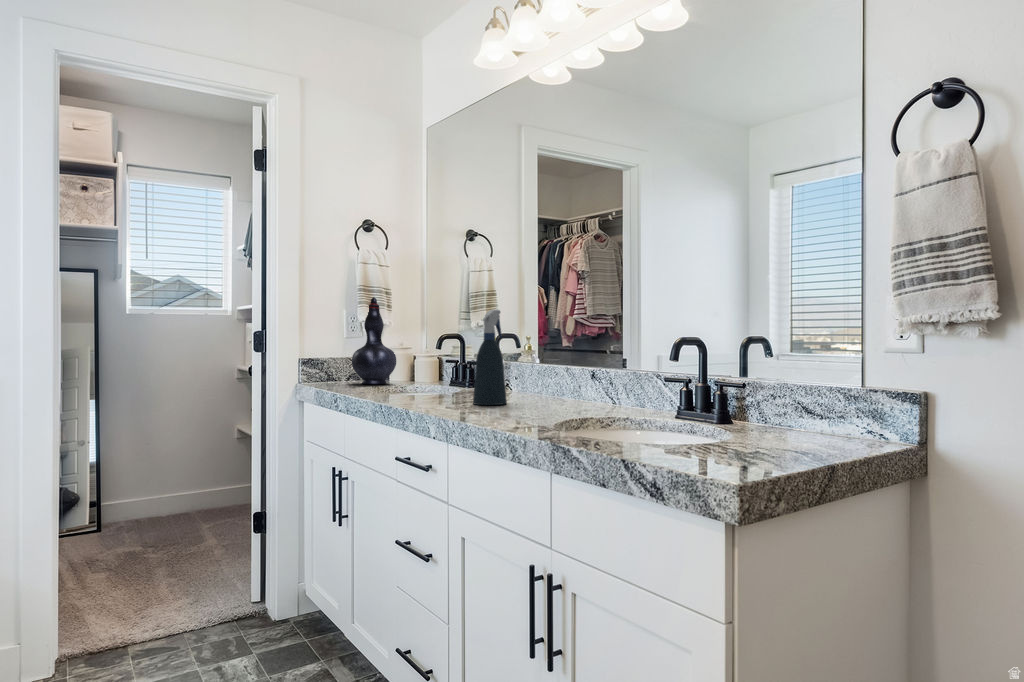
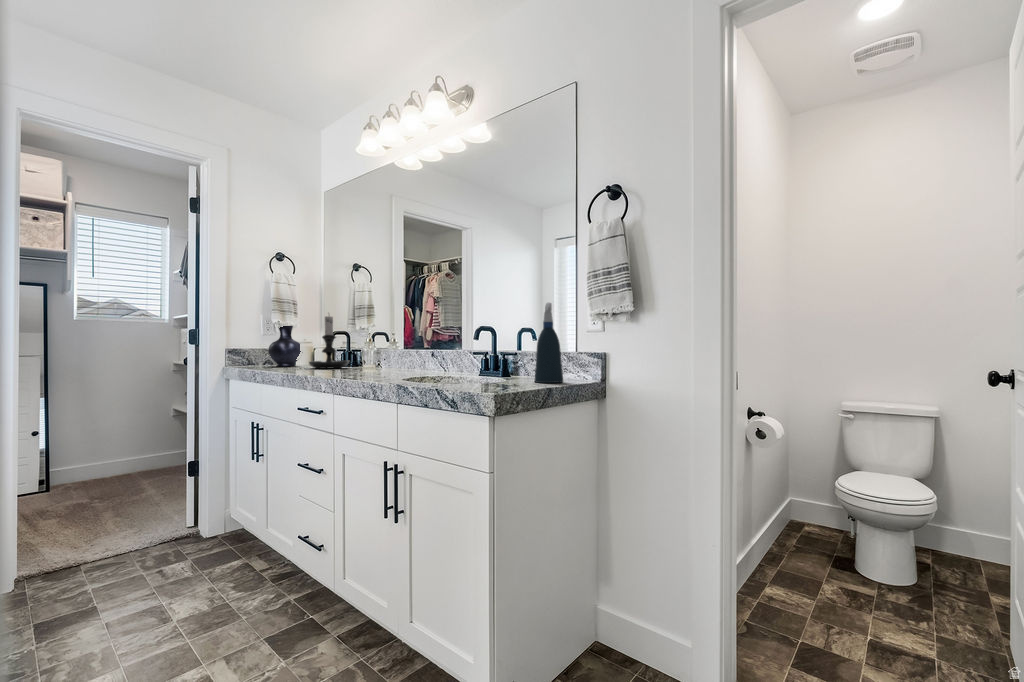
candle holder: none [406,308,463,391] -> present [309,316,349,369]
spray bottle: present [473,310,507,405] -> present [535,303,563,383]

